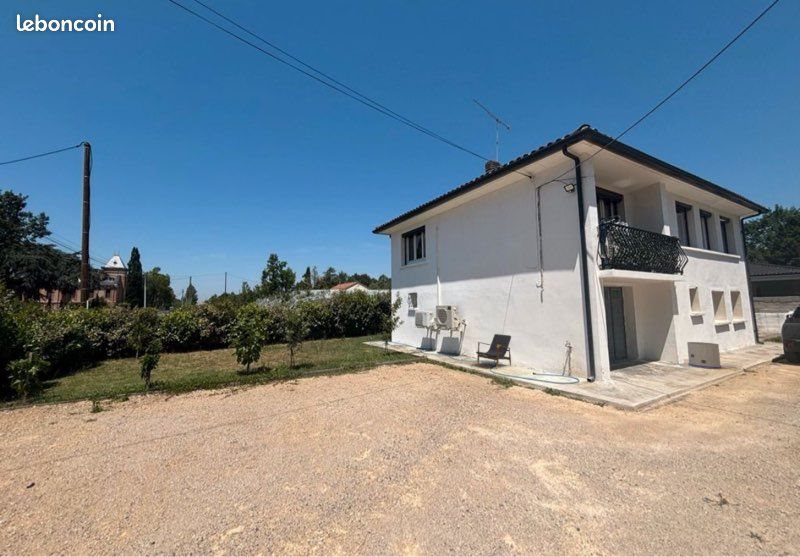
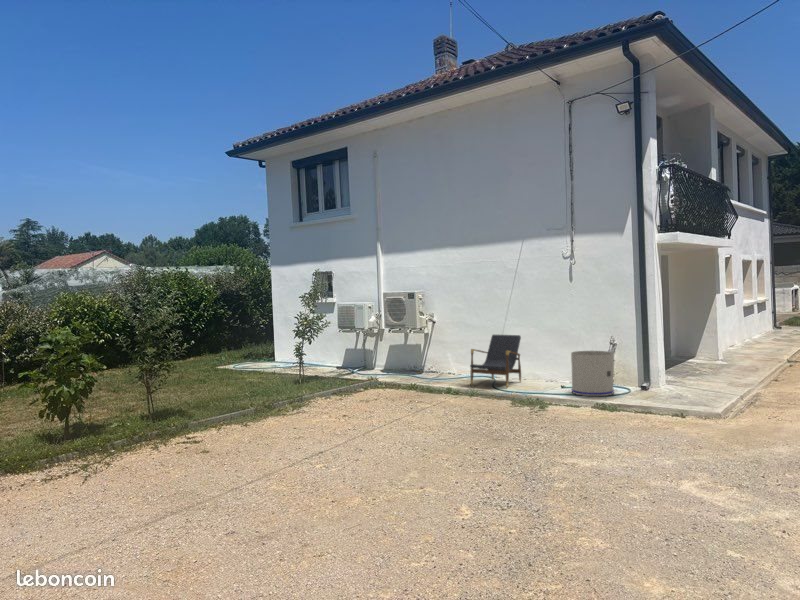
trash can: present [687,342,721,369] -> present [571,351,614,396]

